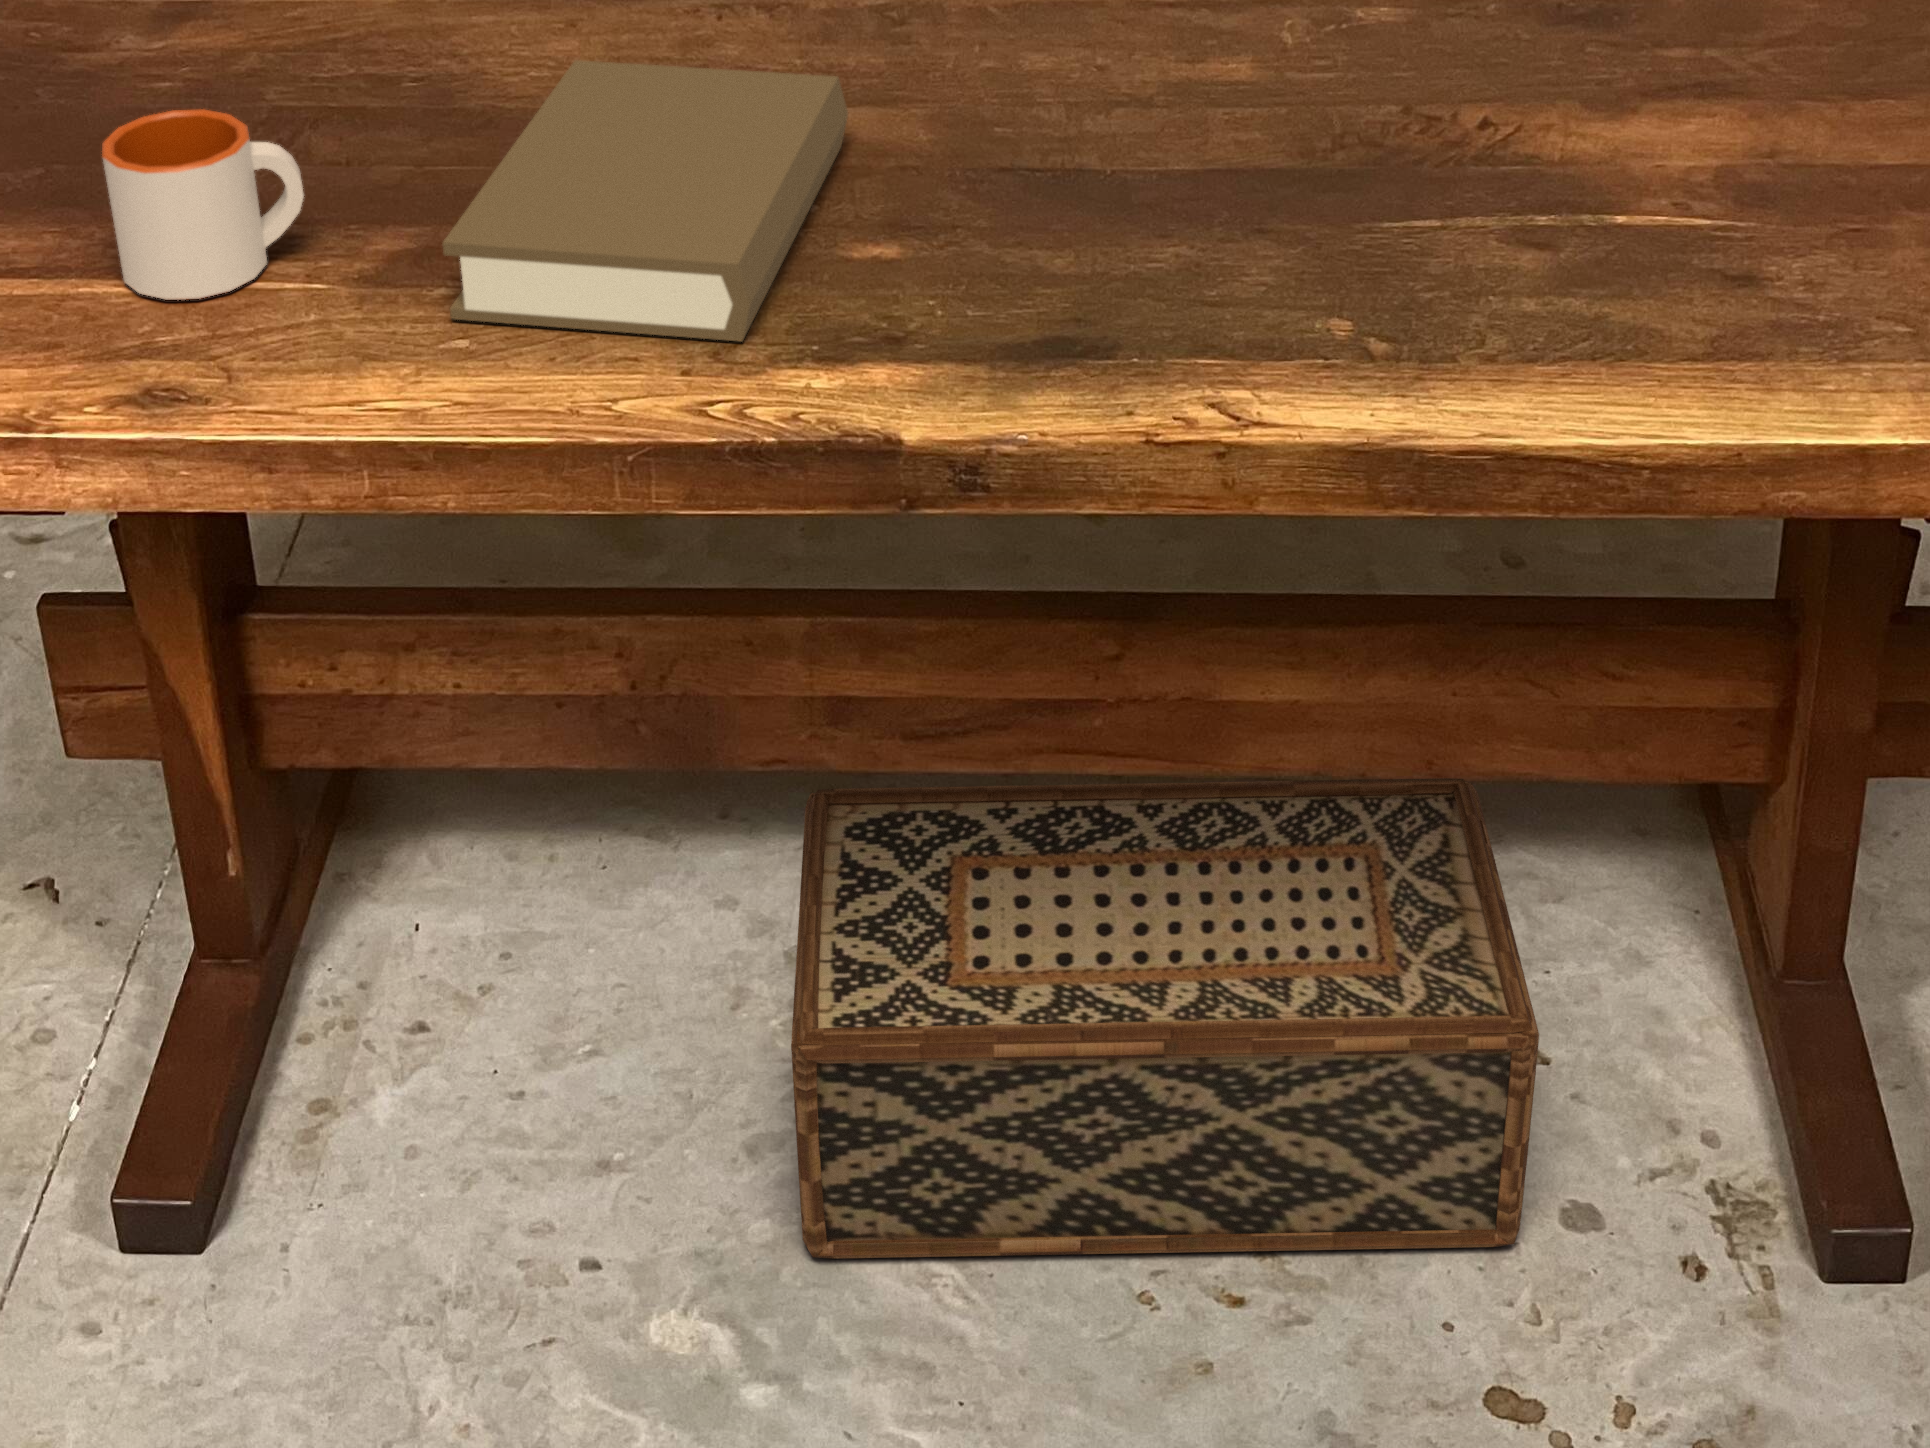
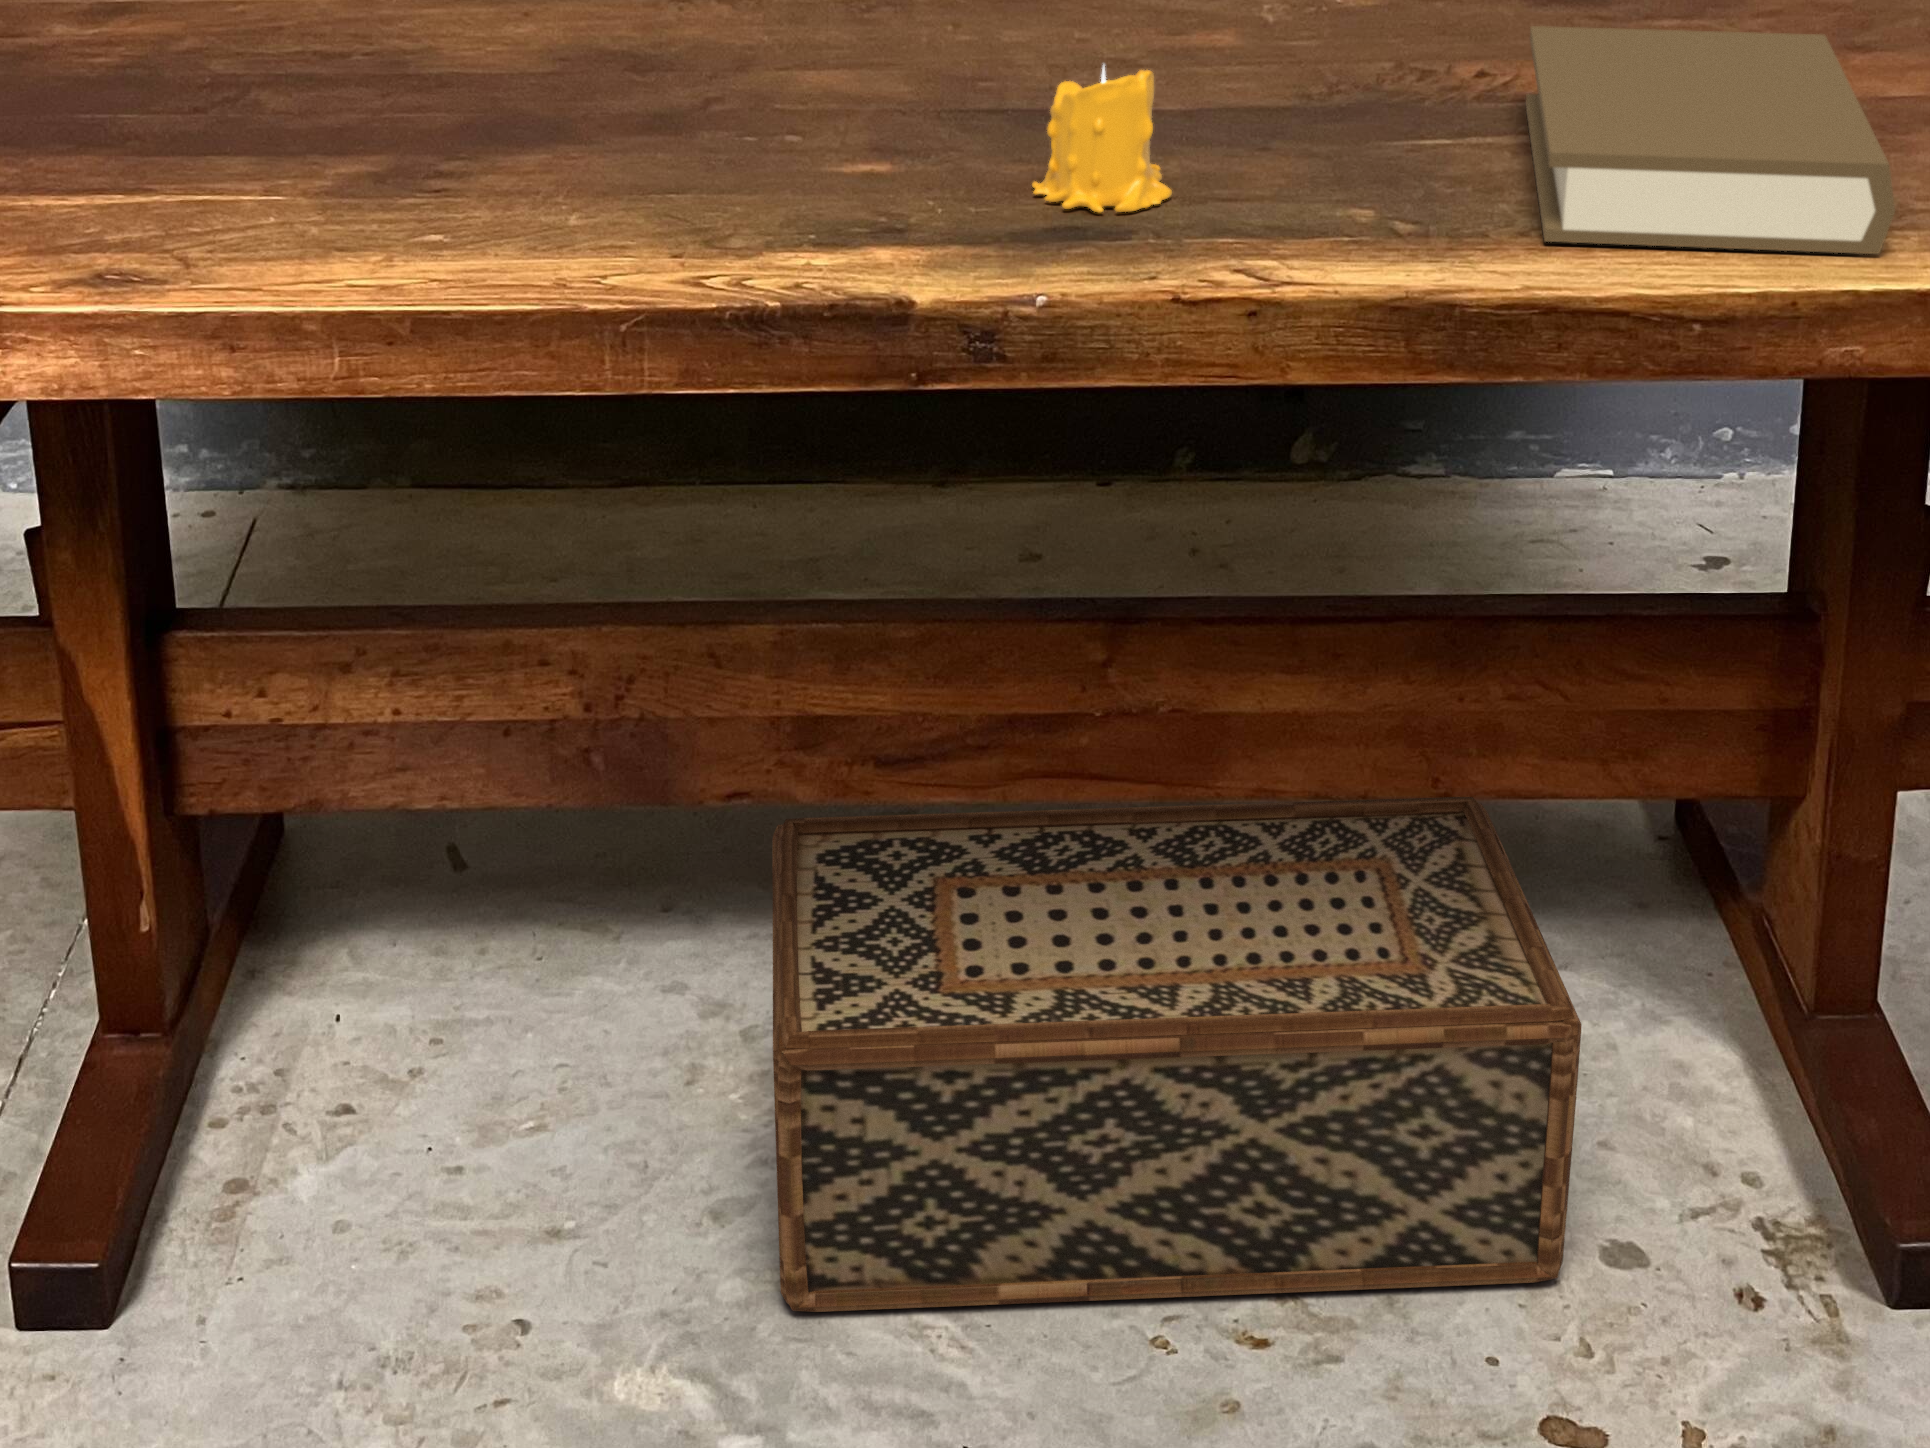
book: present [443,60,848,341] -> present [1526,26,1895,254]
mug: present [102,109,304,300] -> none [44,38,257,227]
candle: none [1037,146,1169,297] -> present [1032,66,1172,213]

